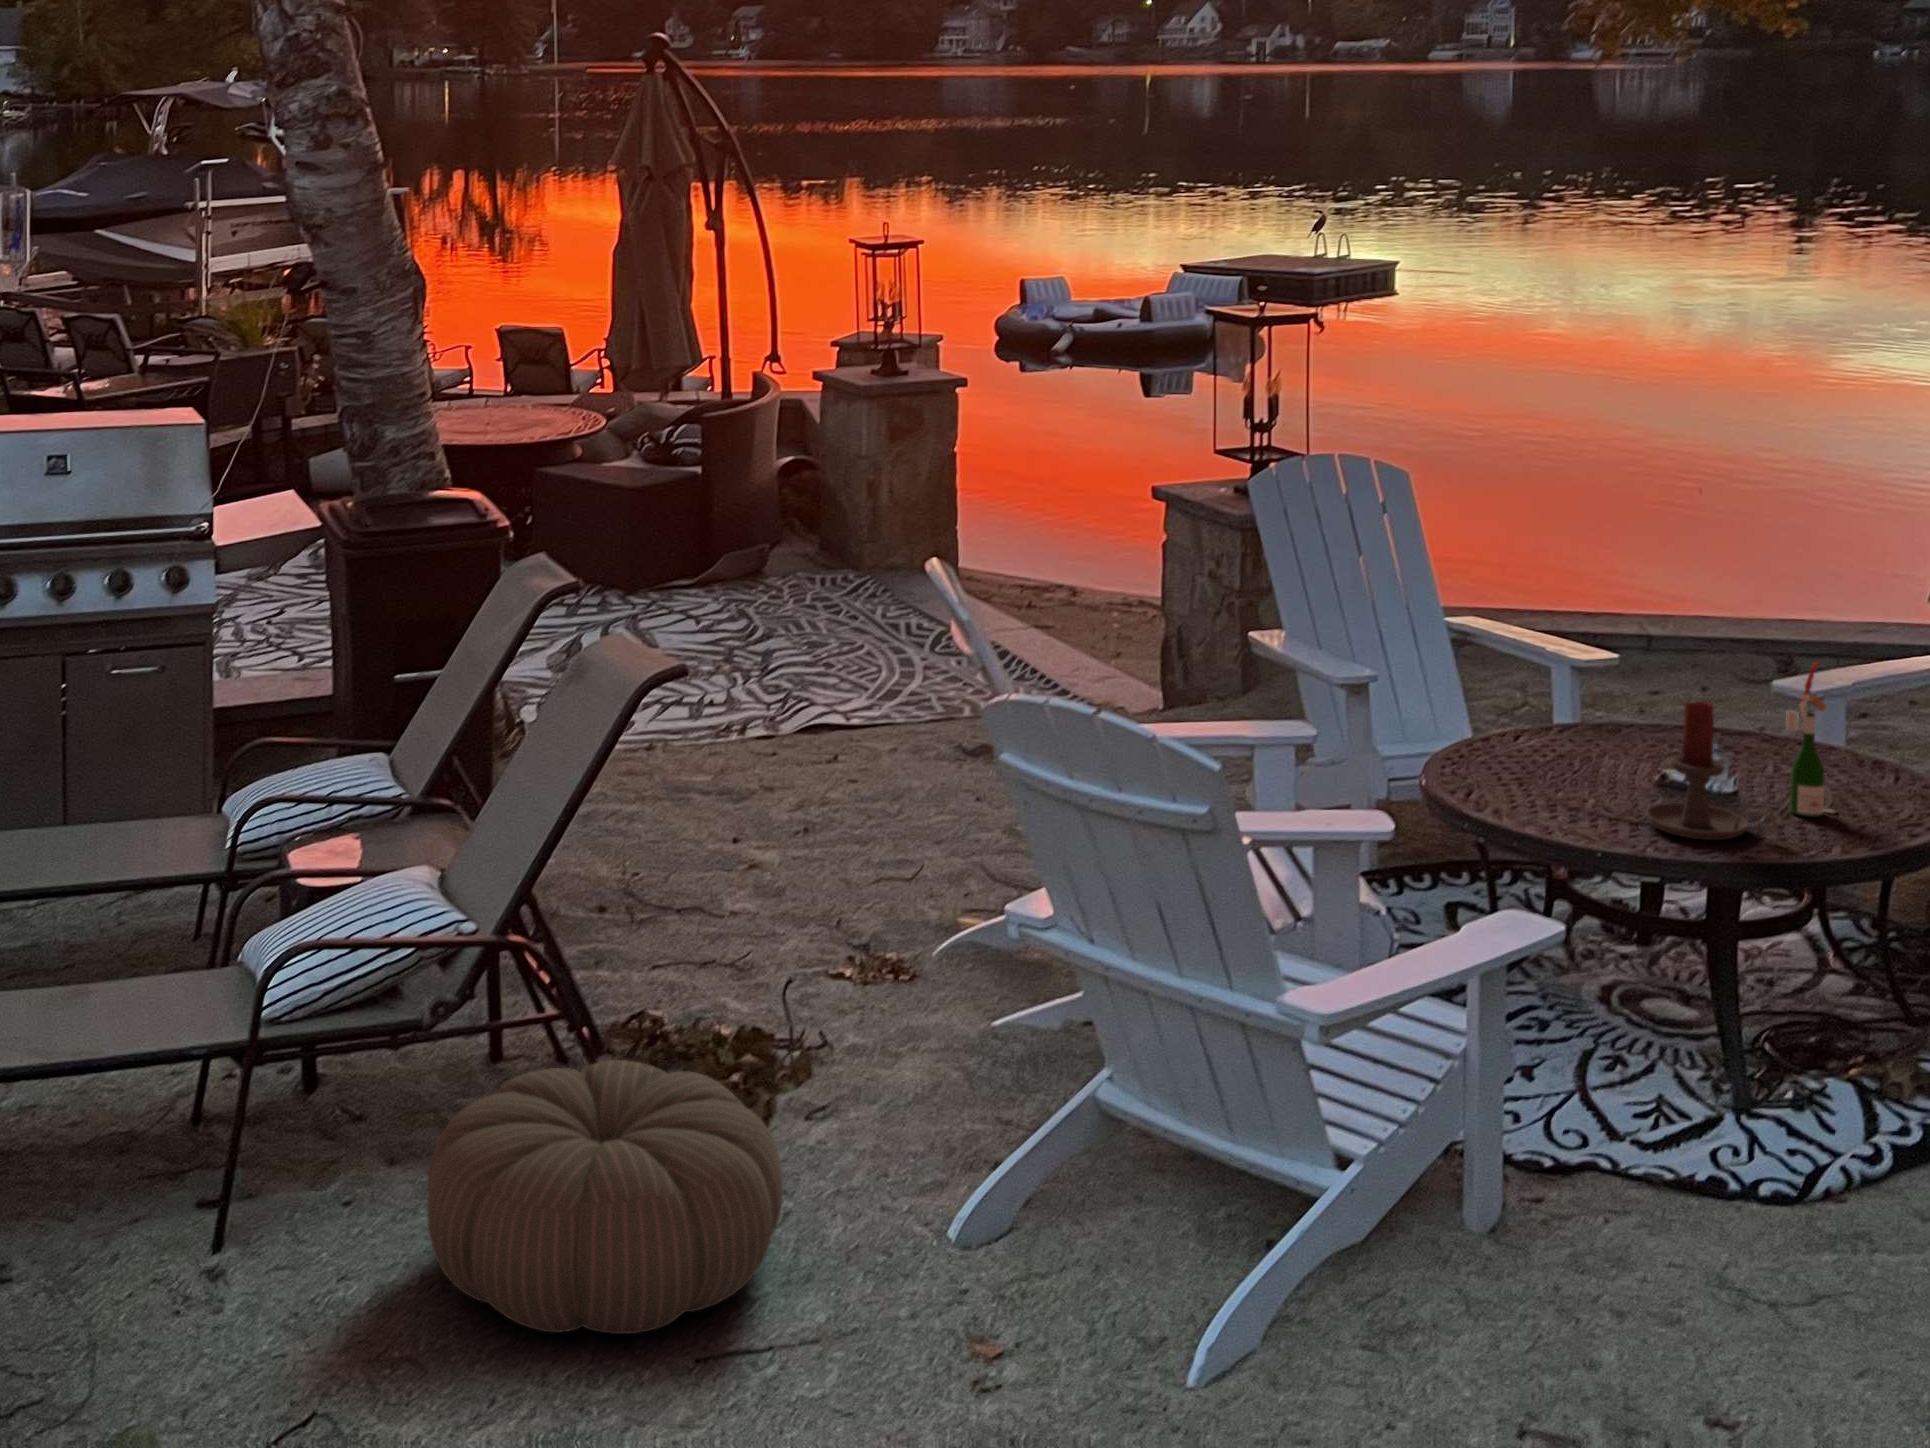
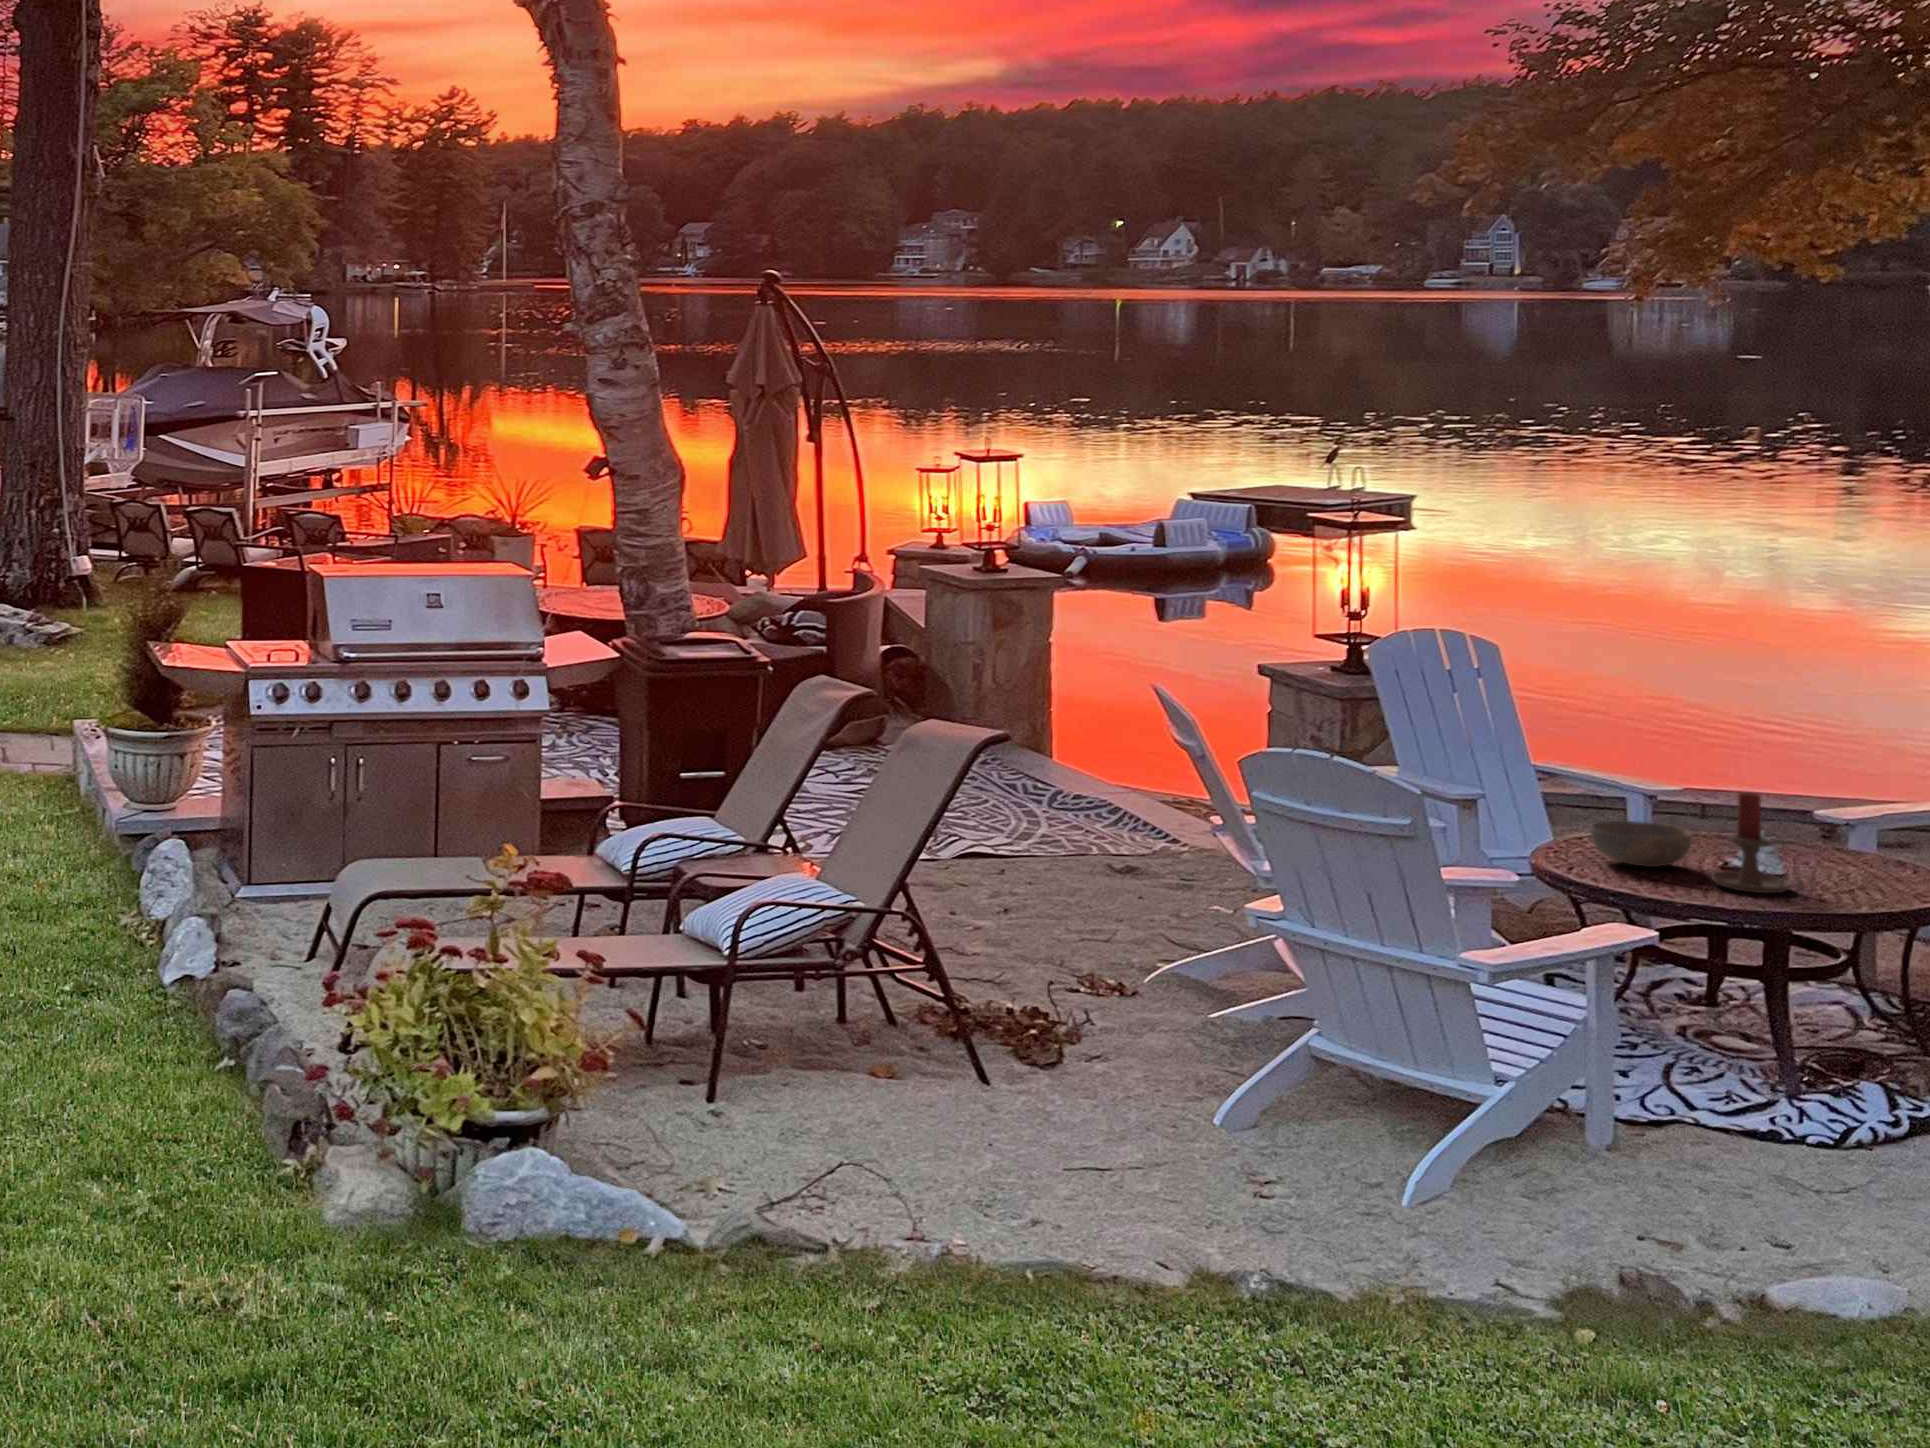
wine bottle: present [1786,661,1835,817] -> none [1819,768,1861,885]
bowl: none [1496,727,1624,793] -> present [1590,821,1692,867]
pouf: present [427,1060,783,1334] -> none [846,1003,1094,1160]

